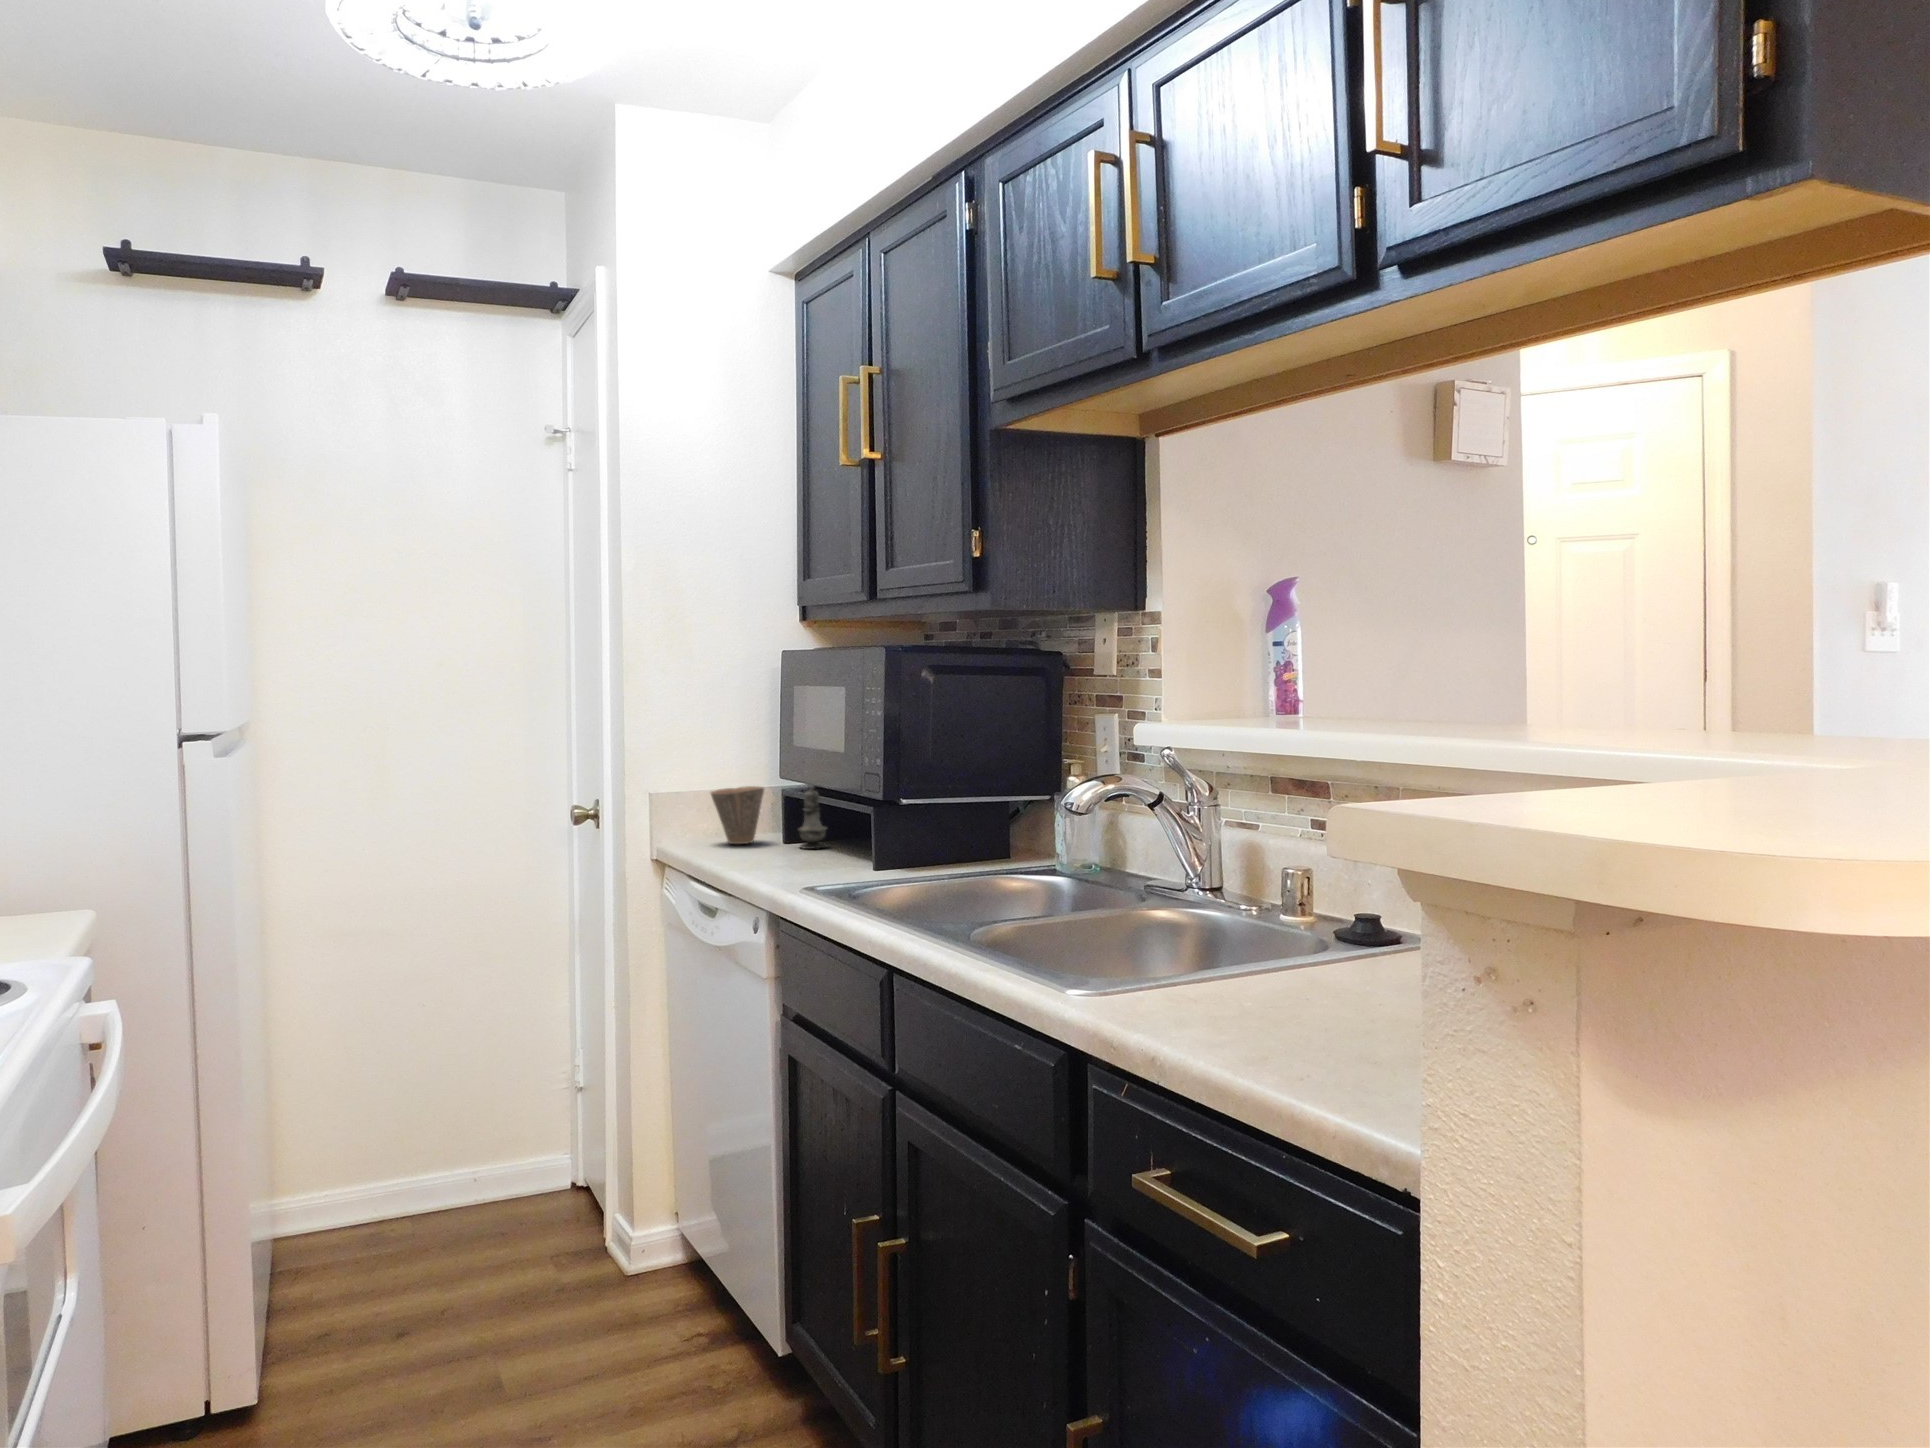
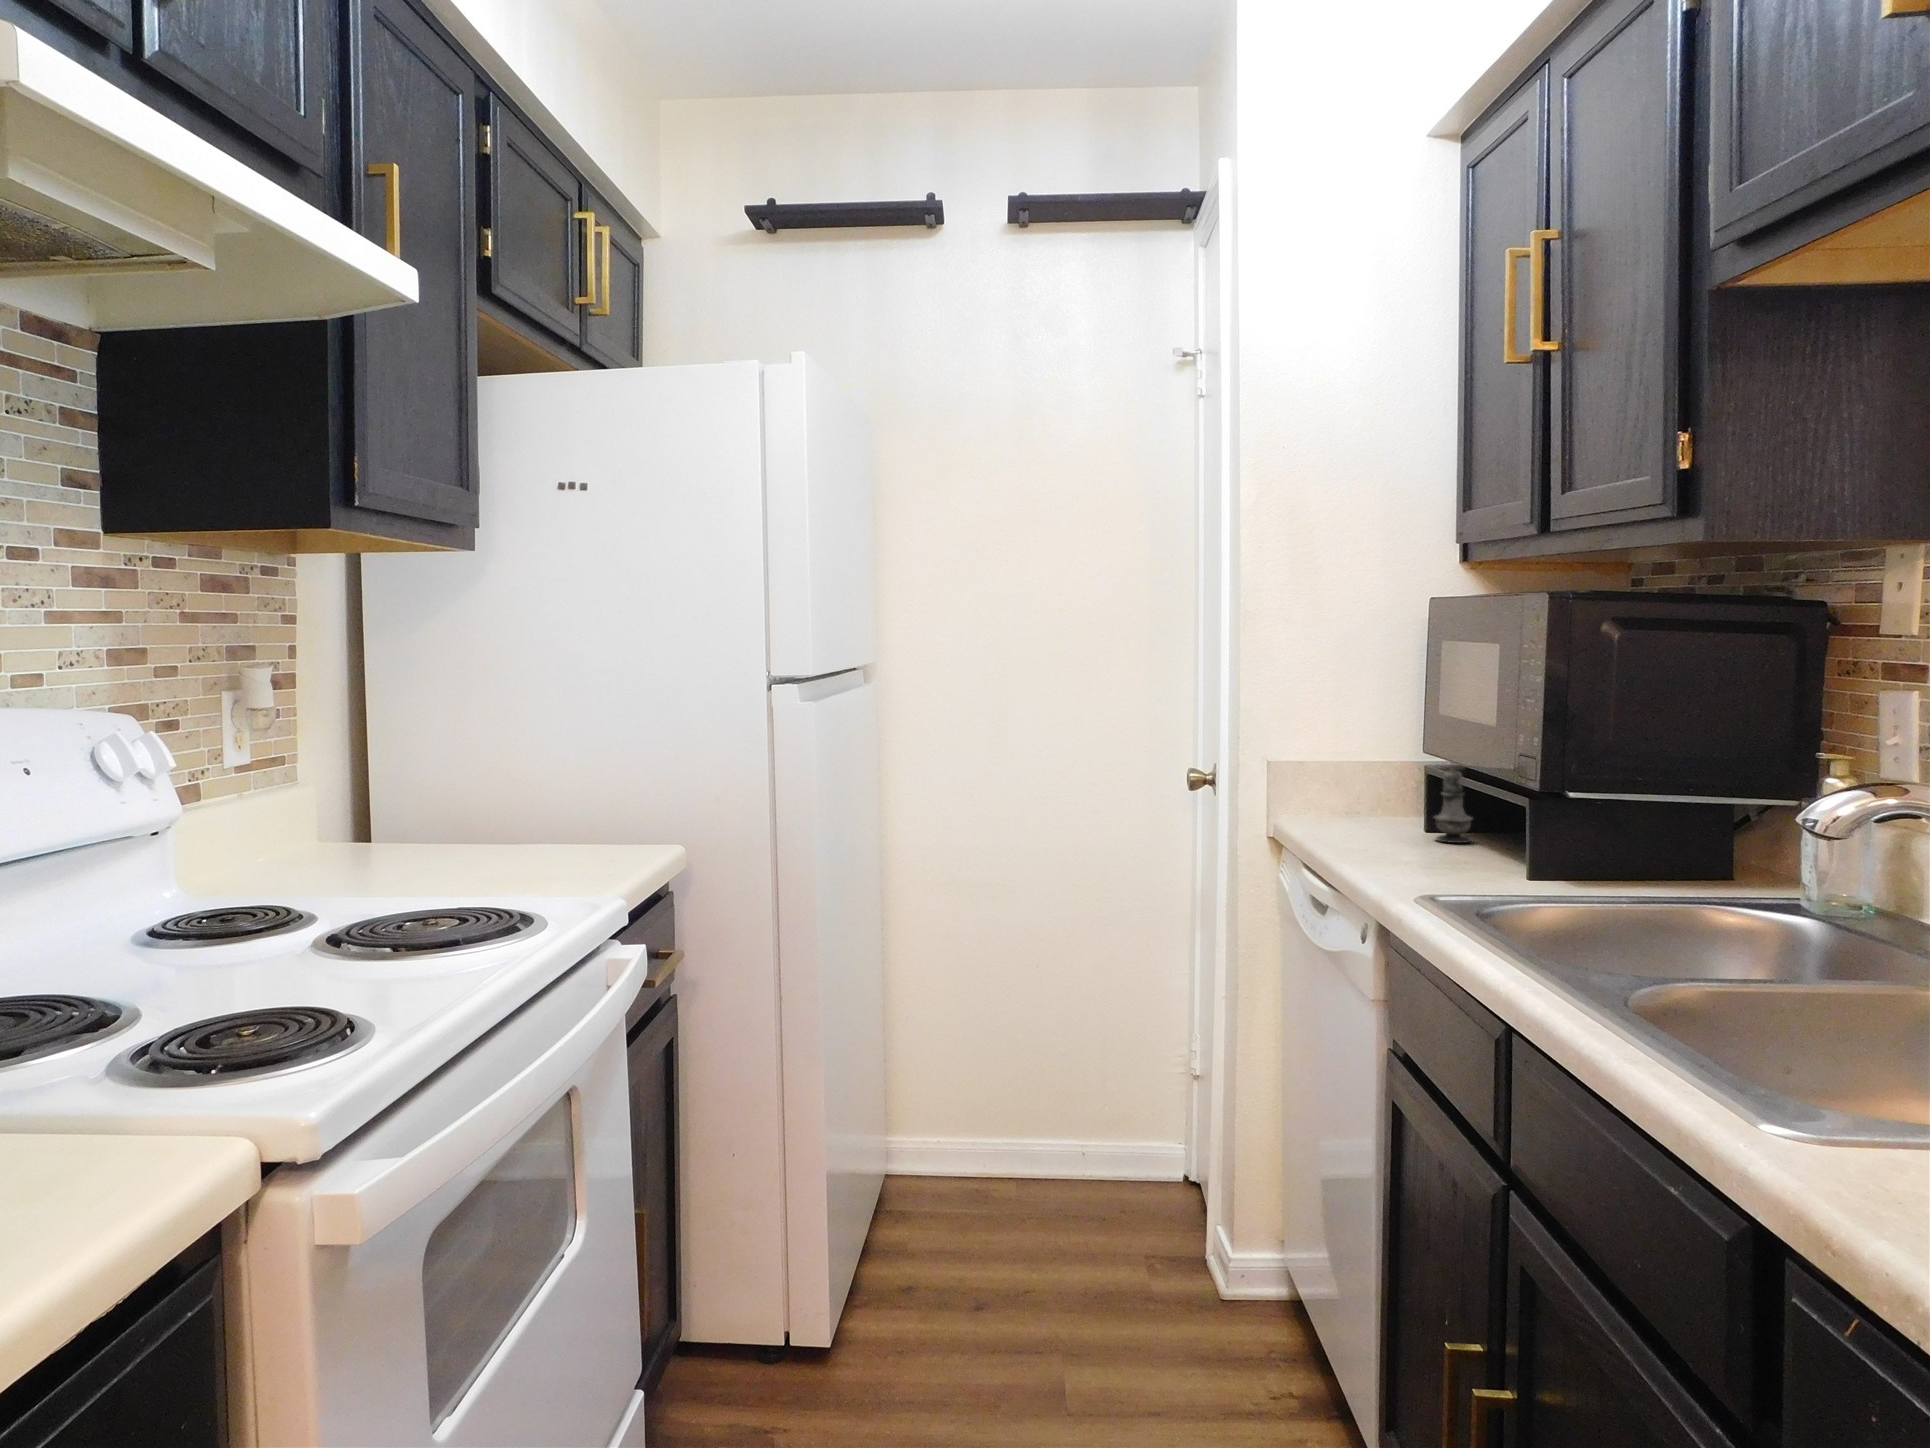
cup: present [711,786,764,844] -> none [1327,760,1395,829]

